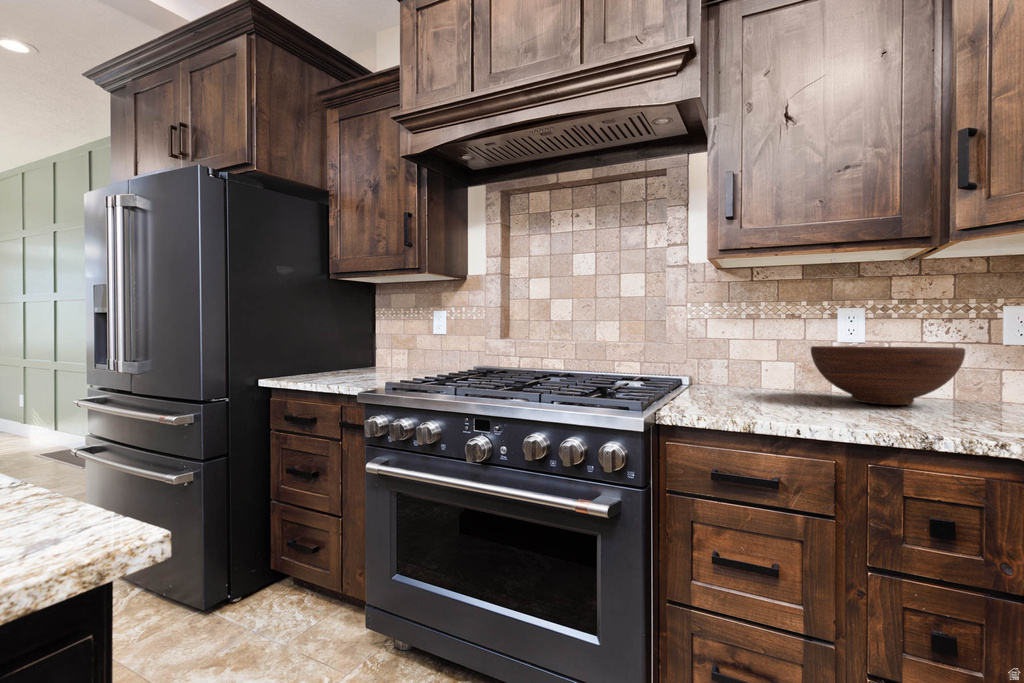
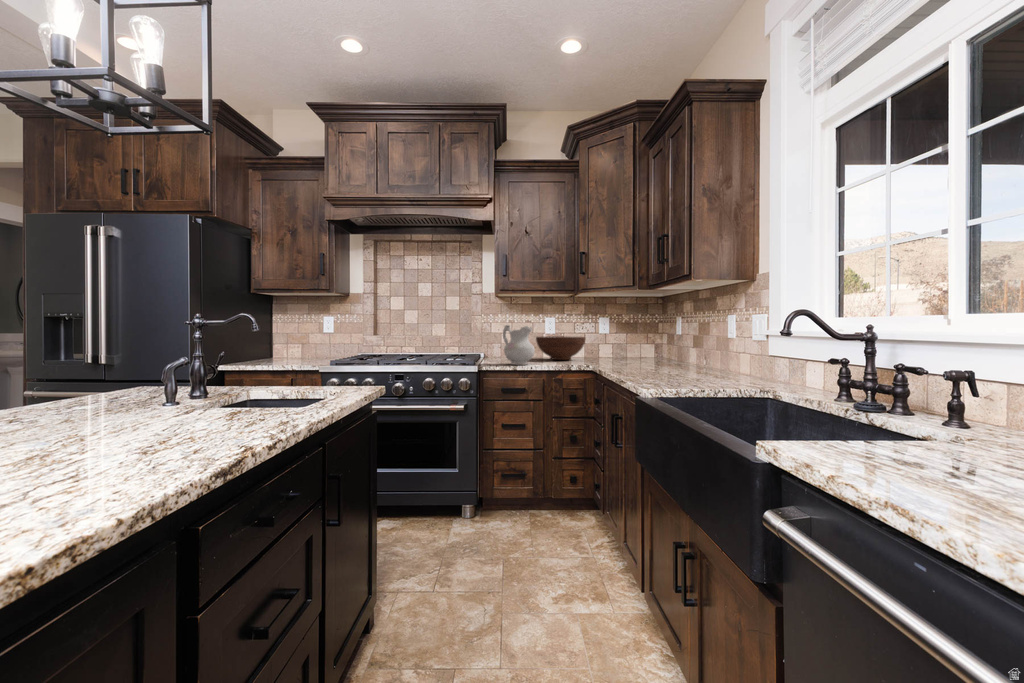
ceramic pitcher: none [719,318,807,419] -> present [503,325,535,365]

